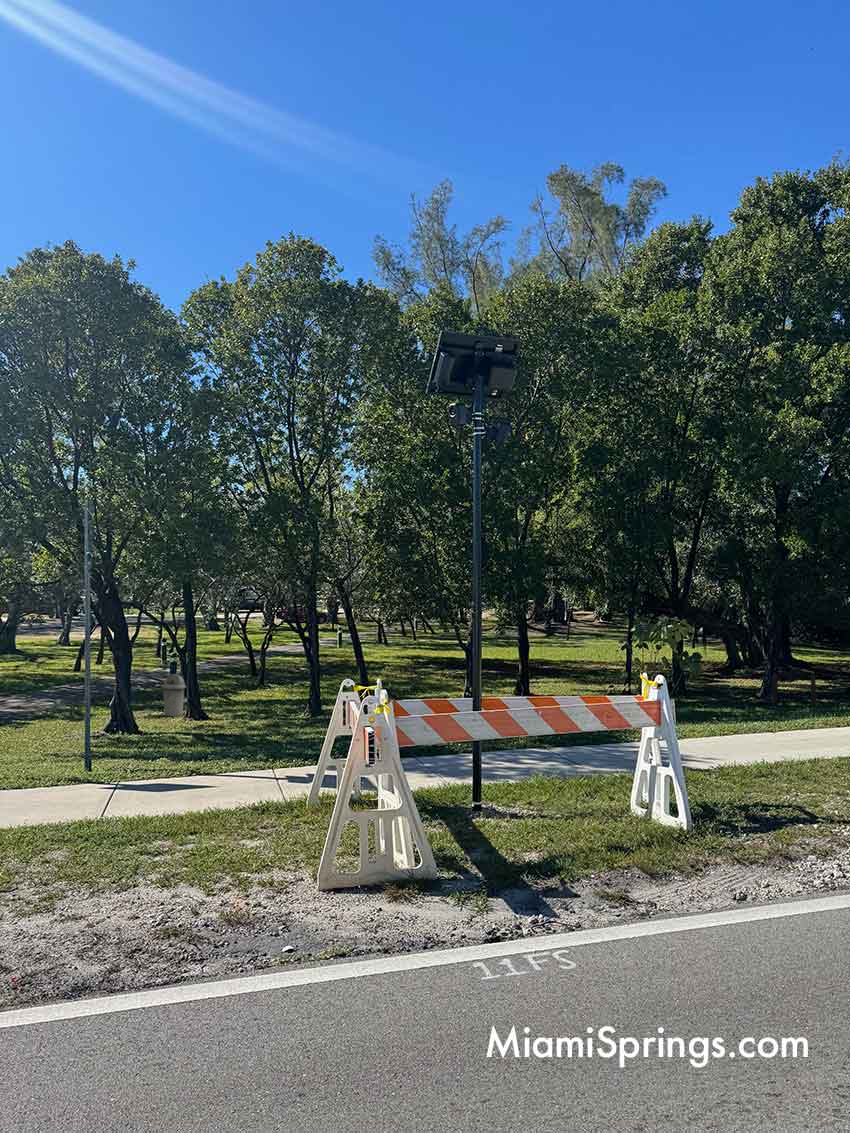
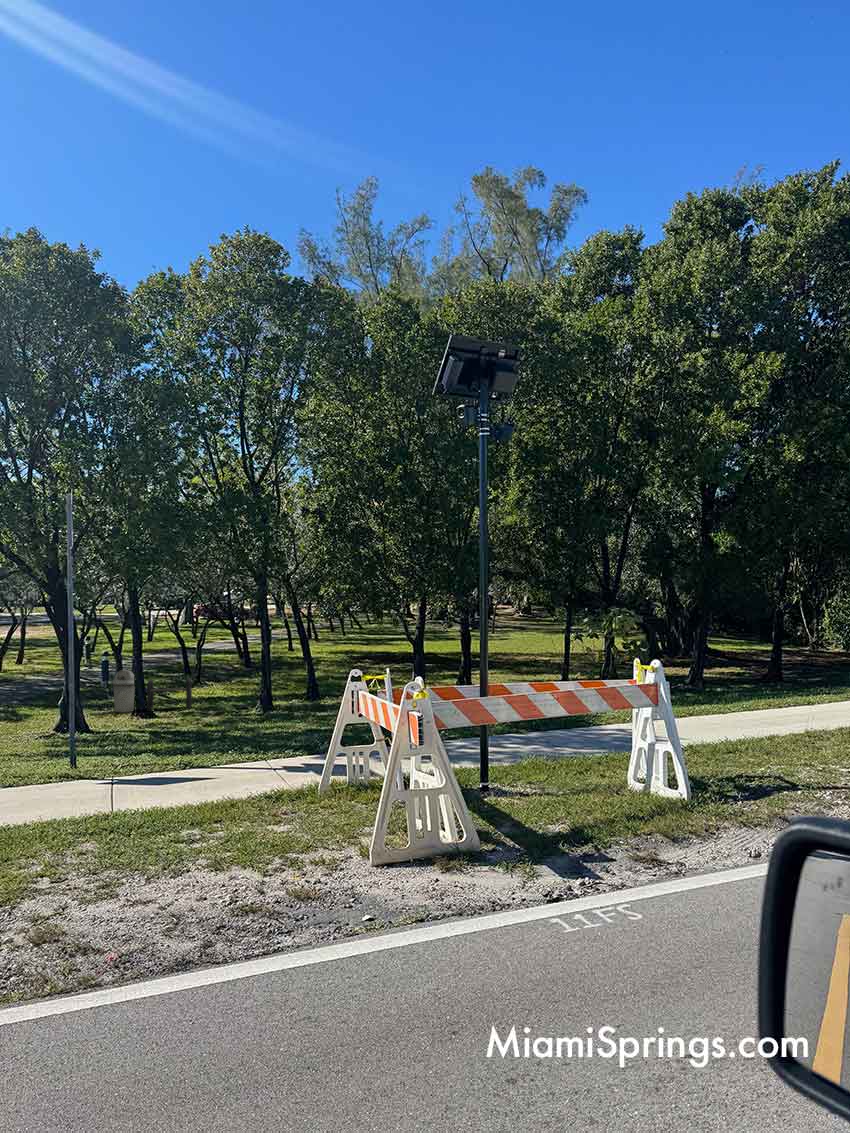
bench: present [772,674,816,705] -> present [147,678,192,711]

